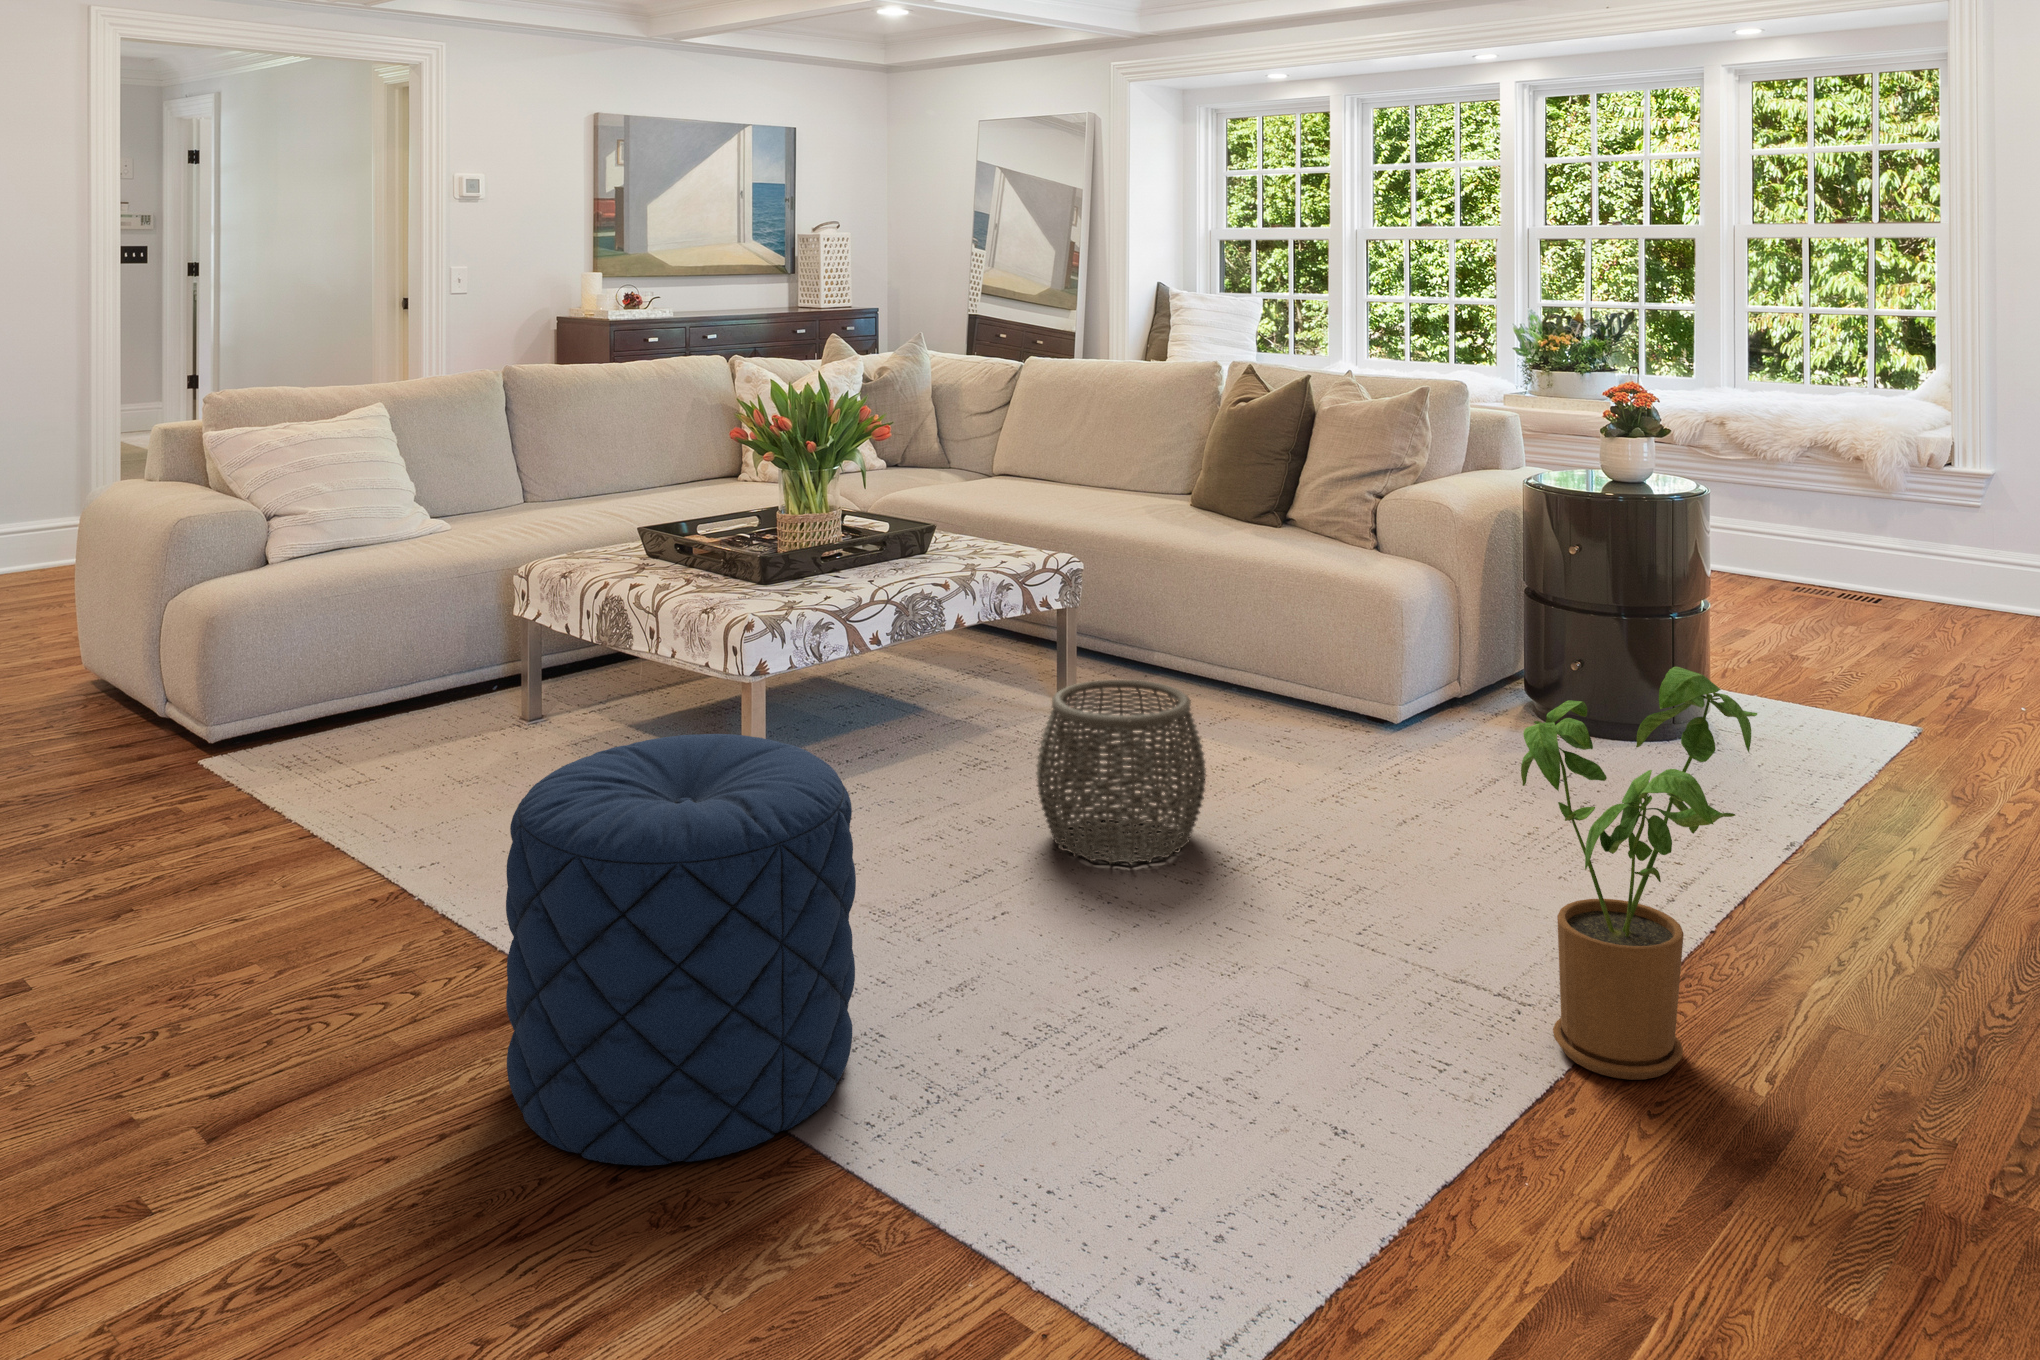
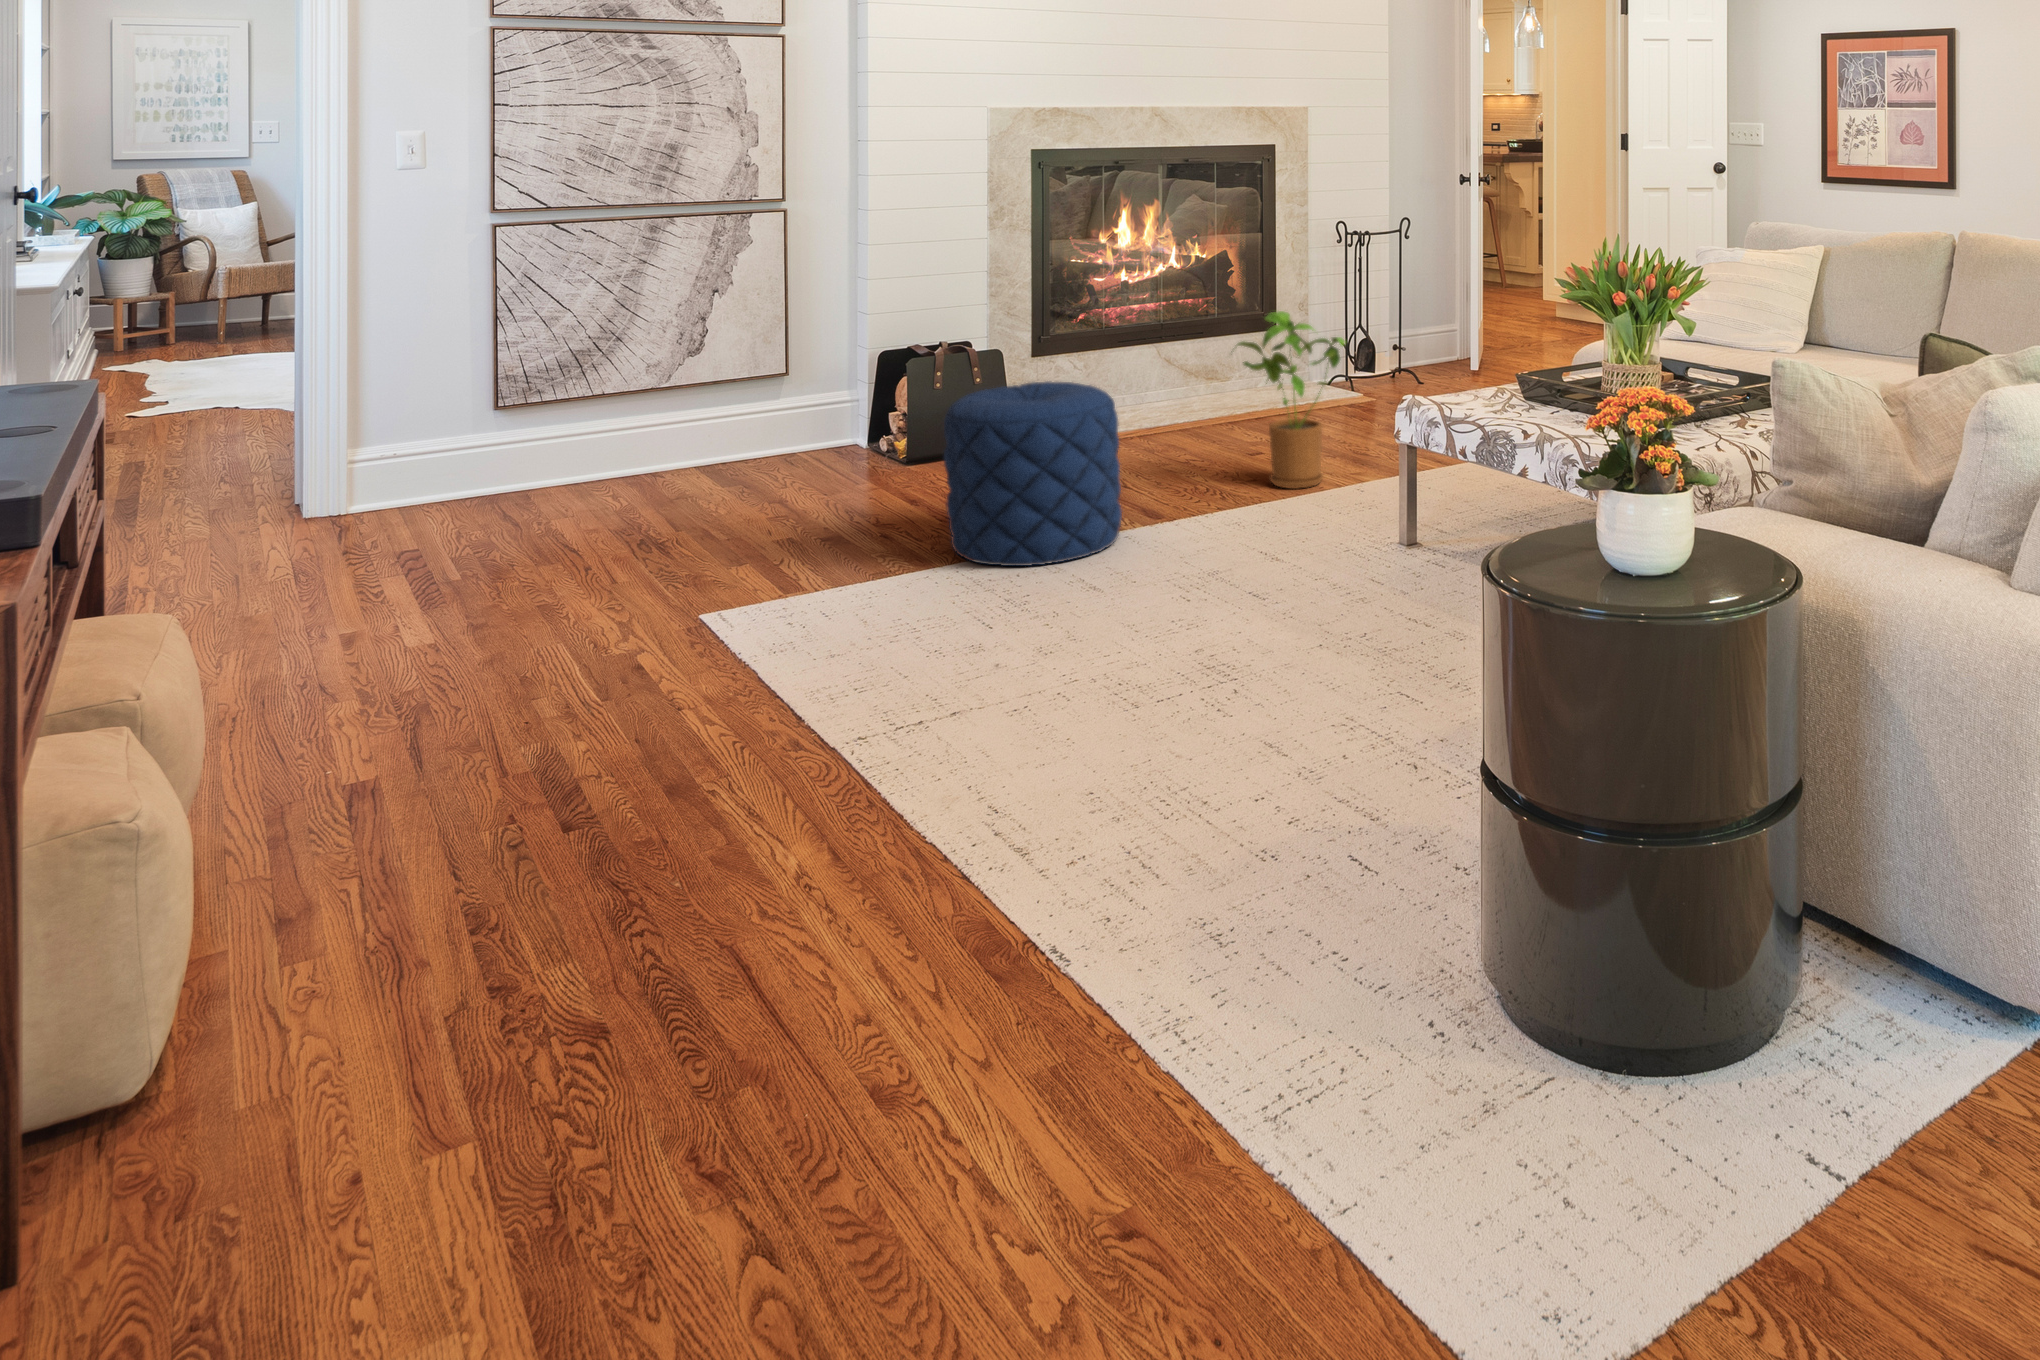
house plant: present [1521,667,1757,1080] -> present [1237,311,1345,489]
woven basket: present [1036,680,1206,865] -> none [1210,501,1354,654]

